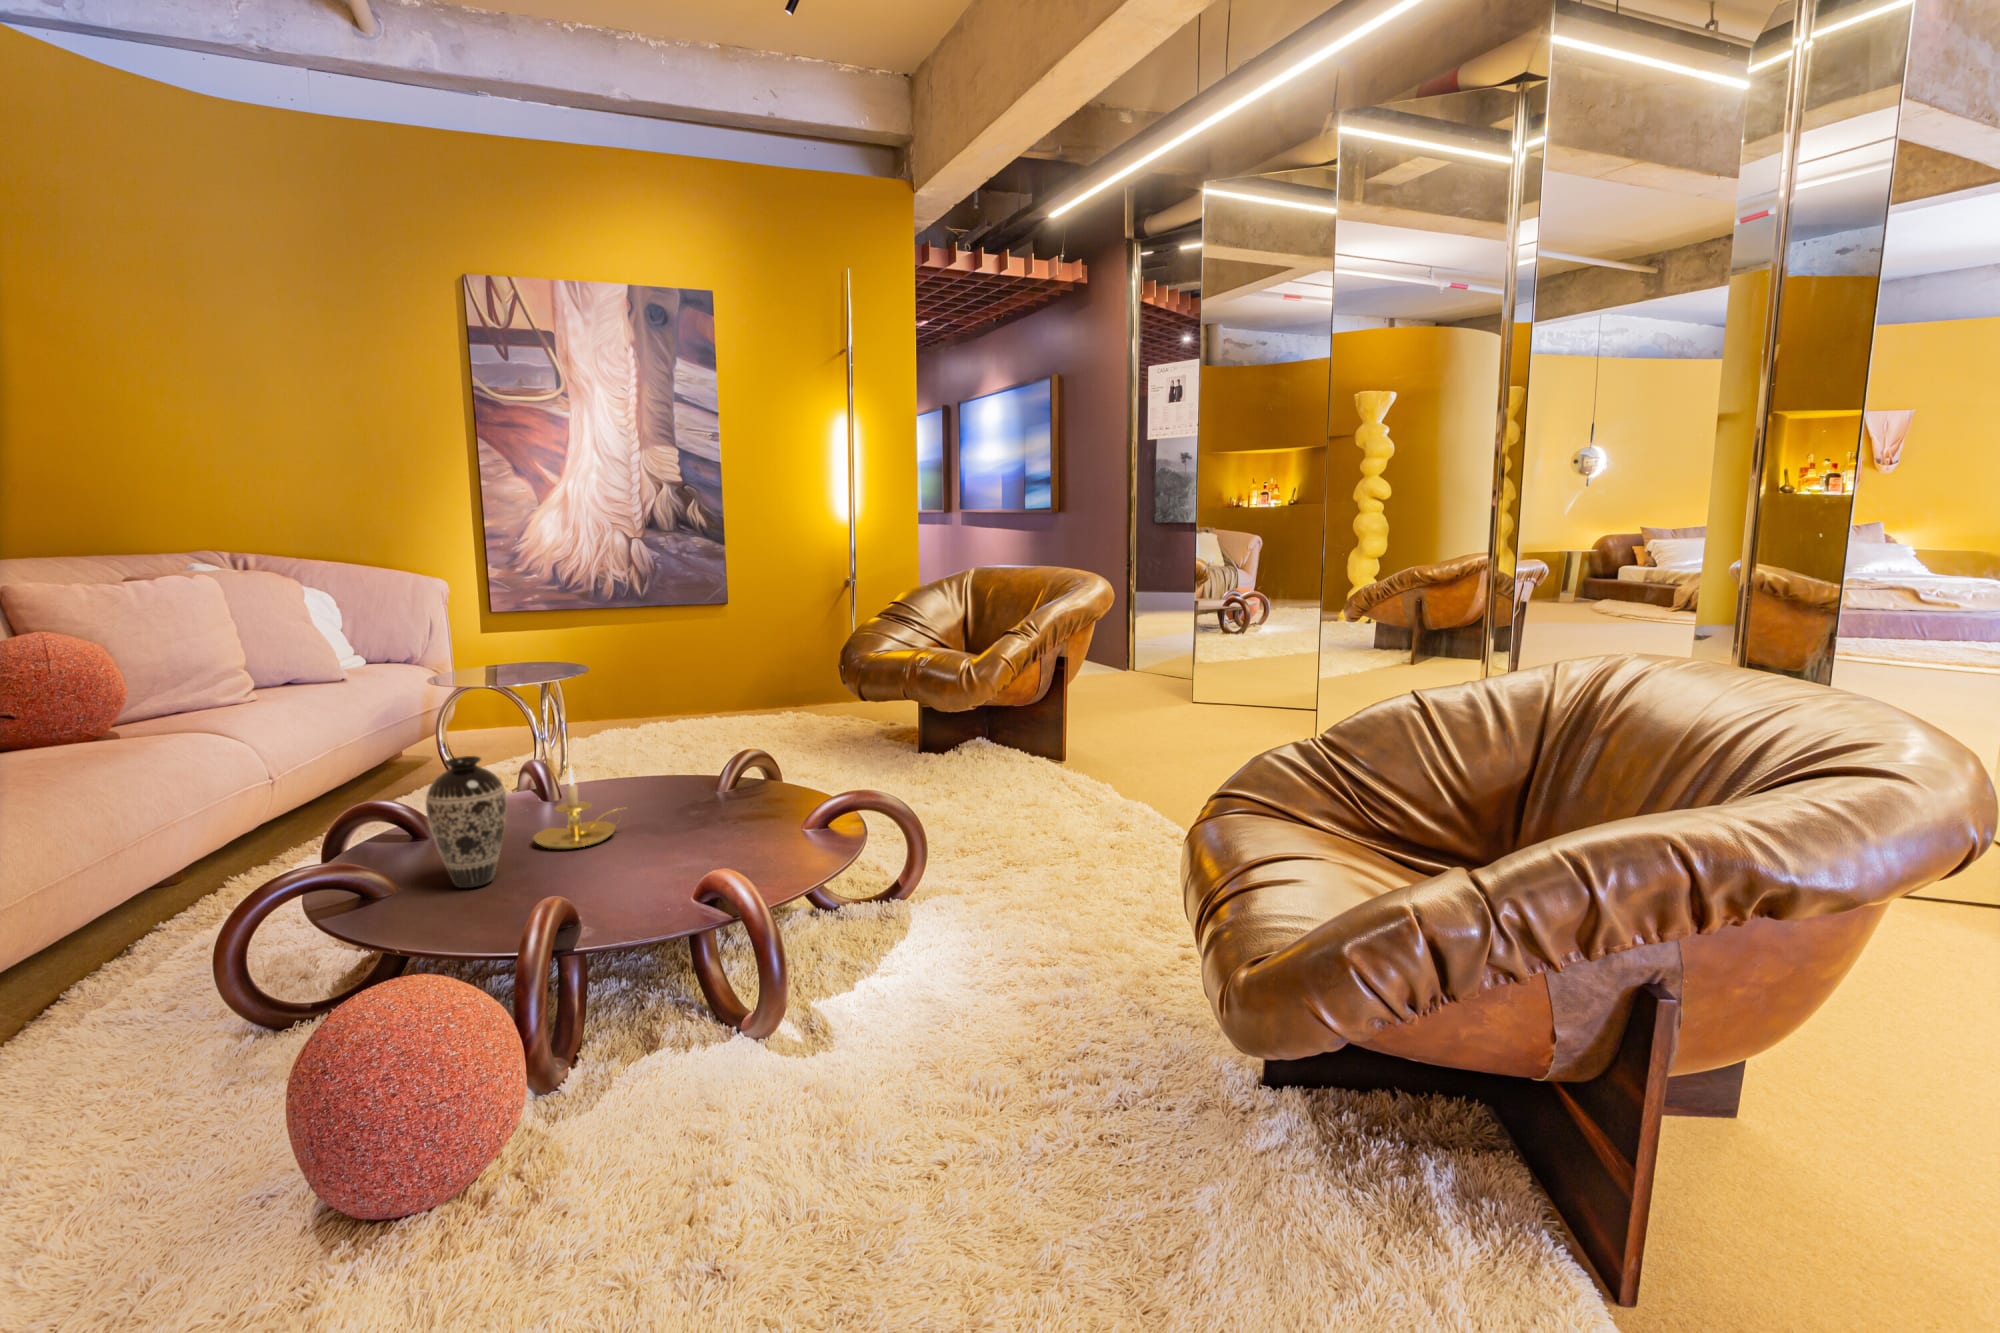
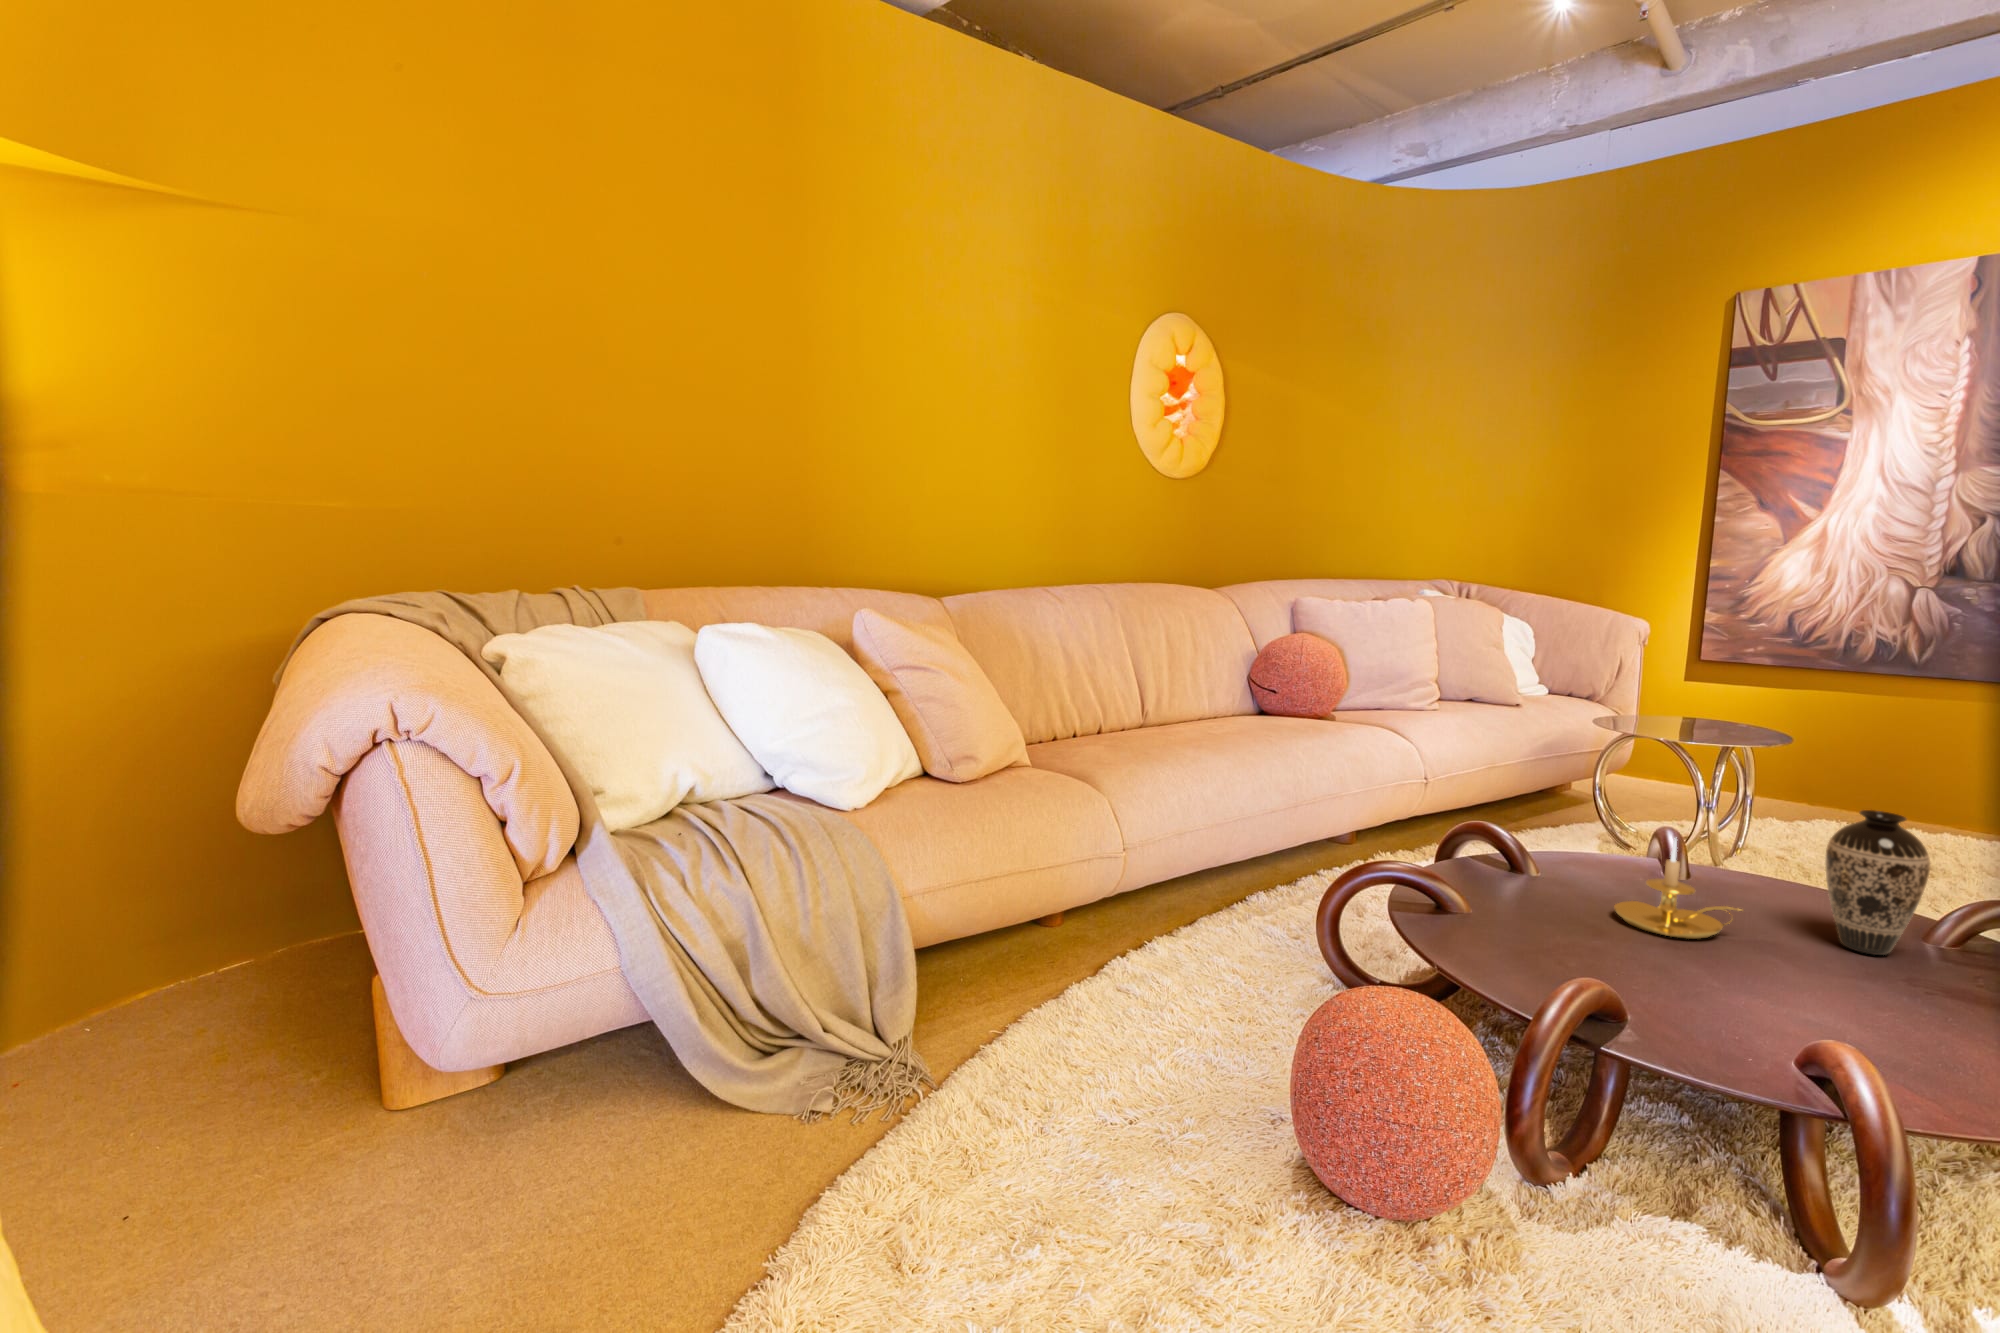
decorative vase: present [426,756,507,888] -> present [1825,810,1930,955]

